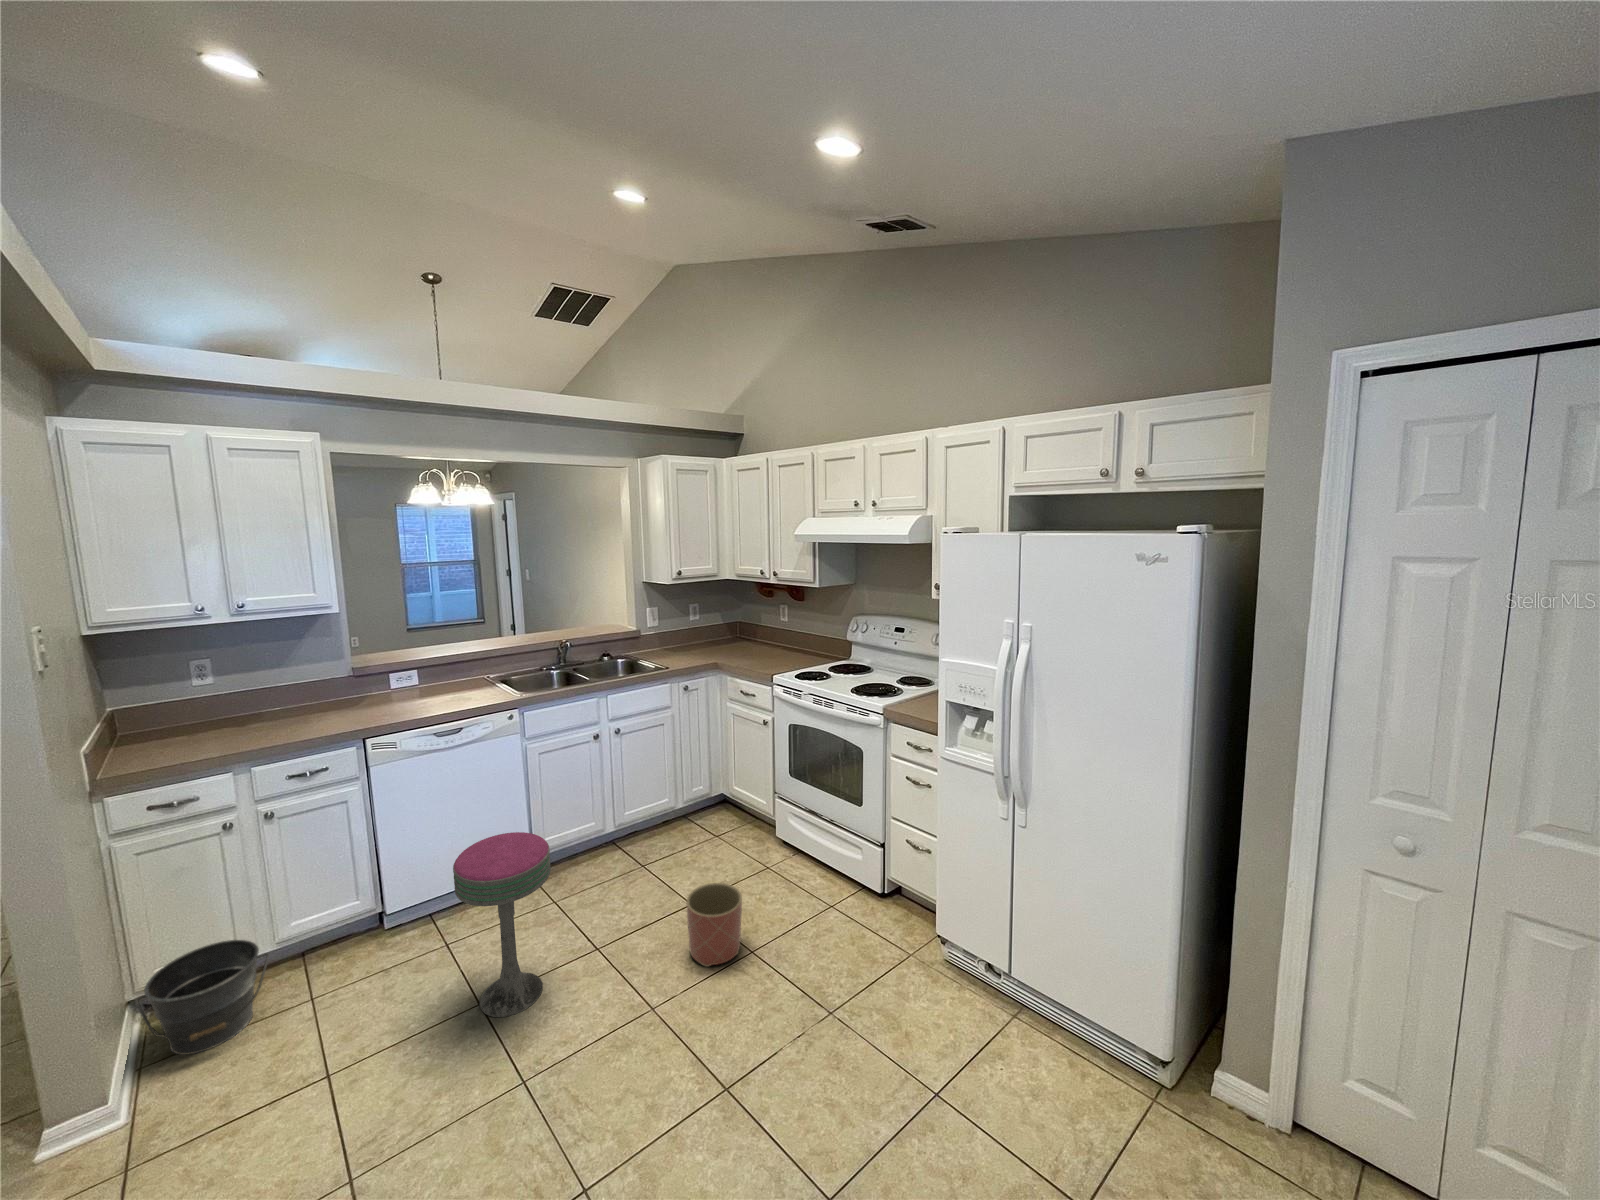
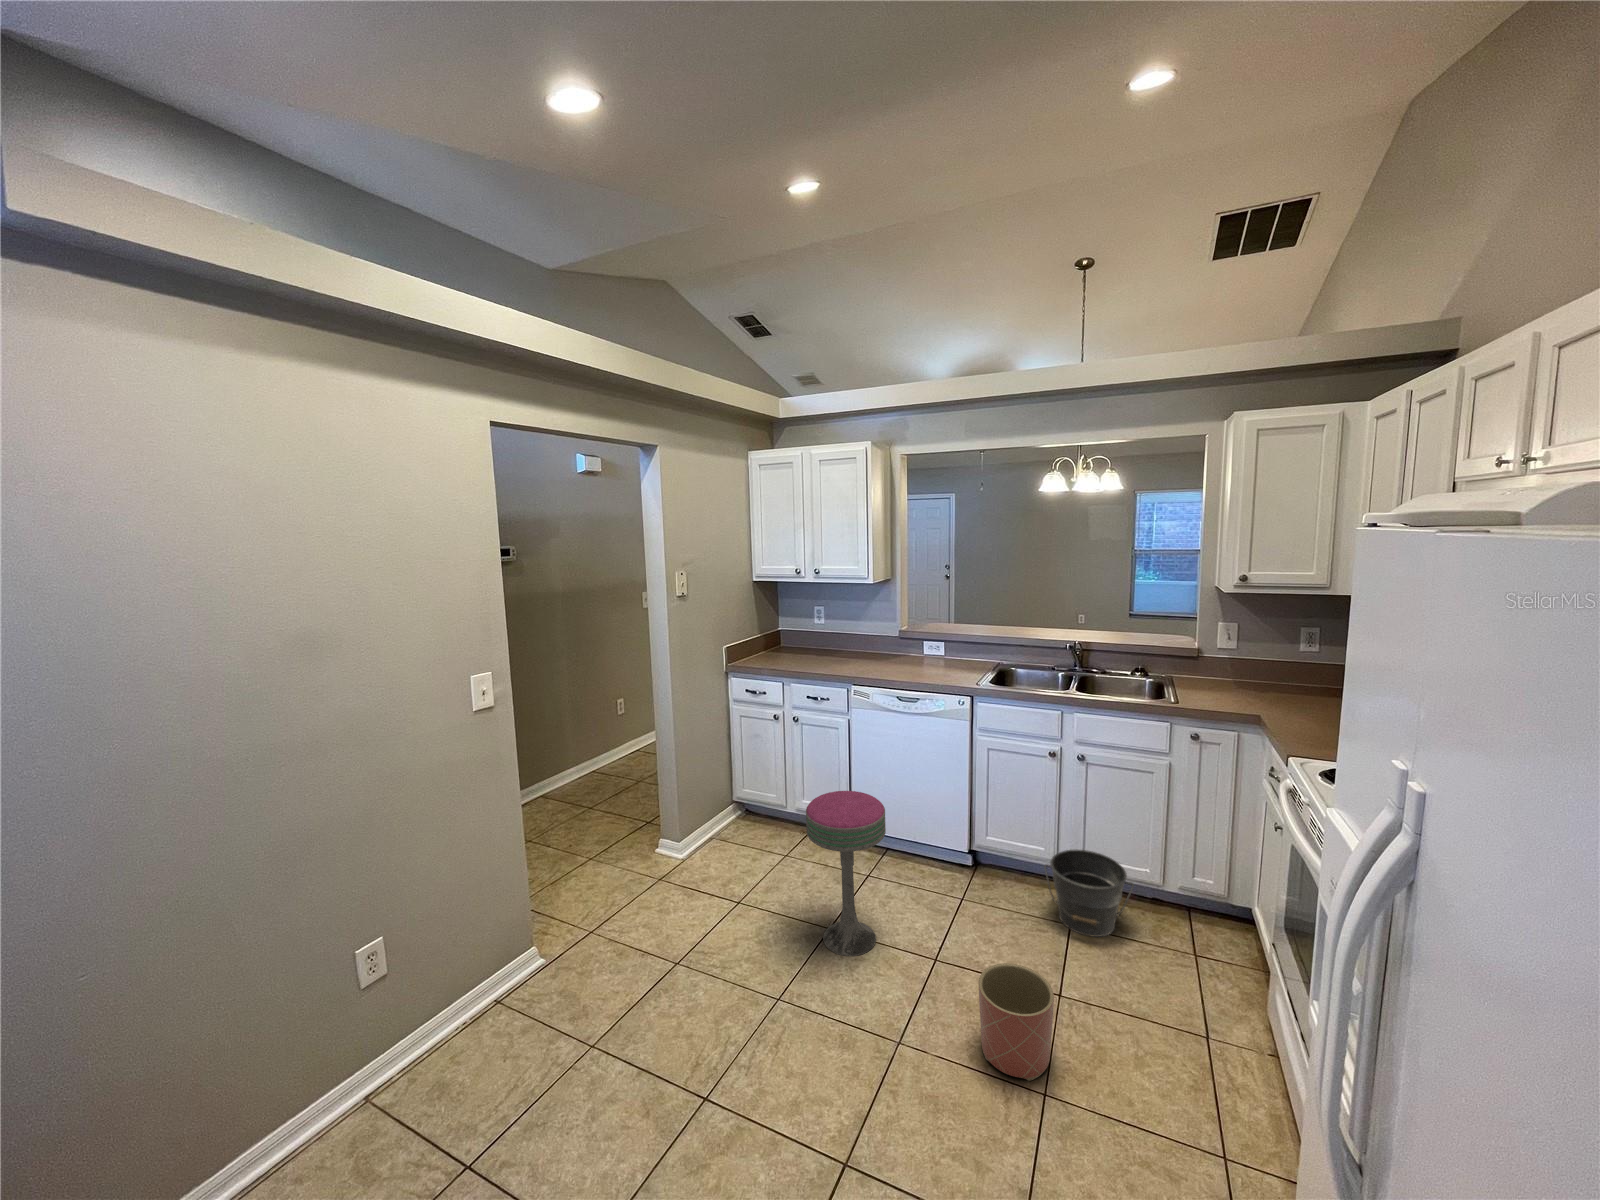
bucket: present [135,940,269,1055] -> present [1044,850,1134,937]

